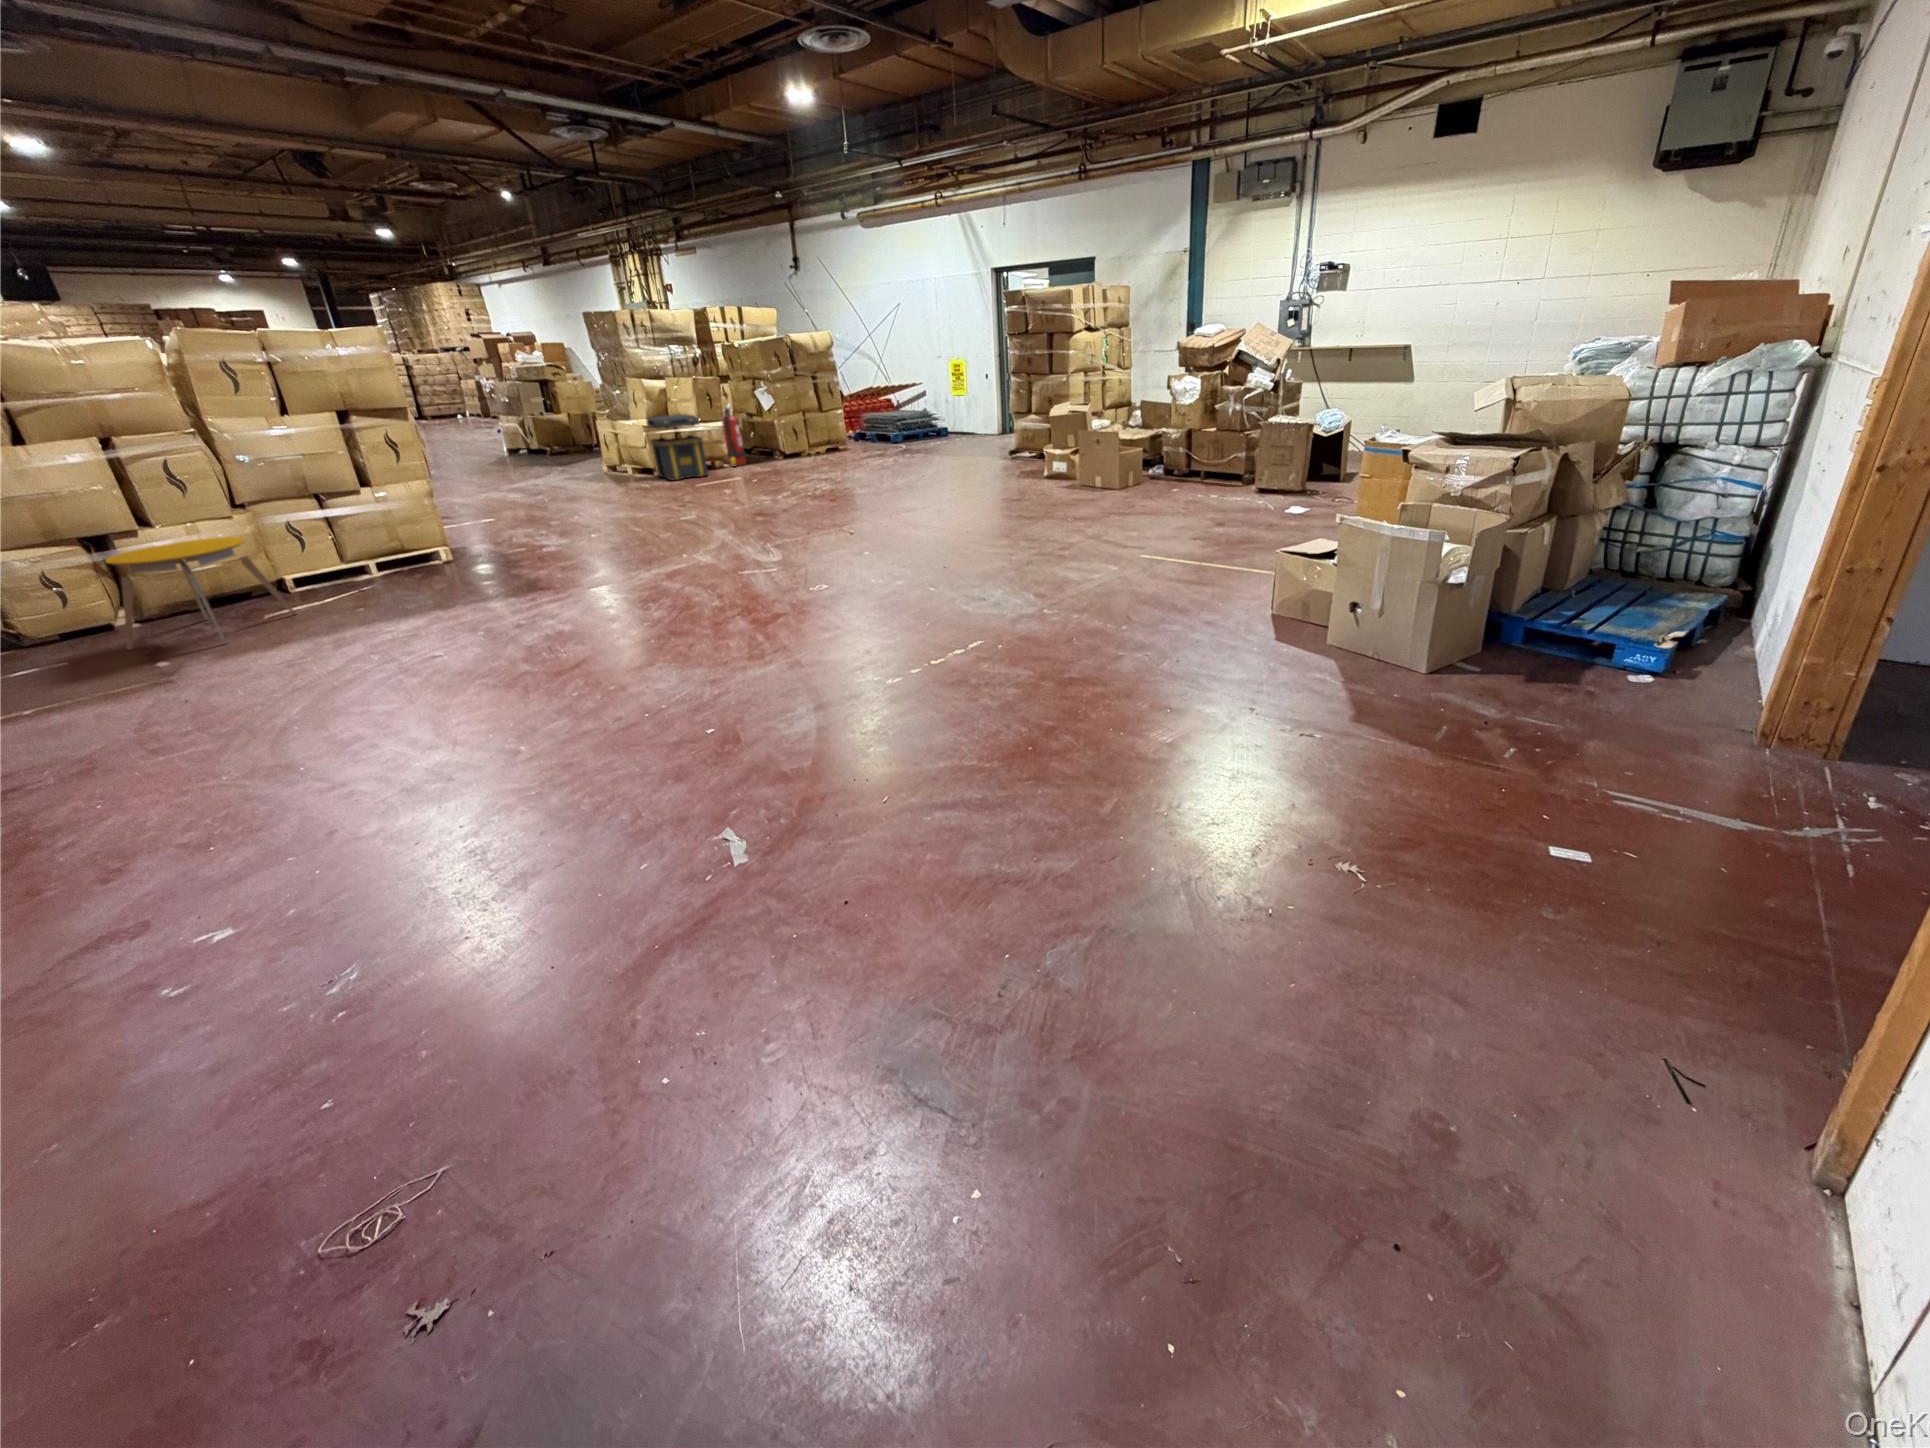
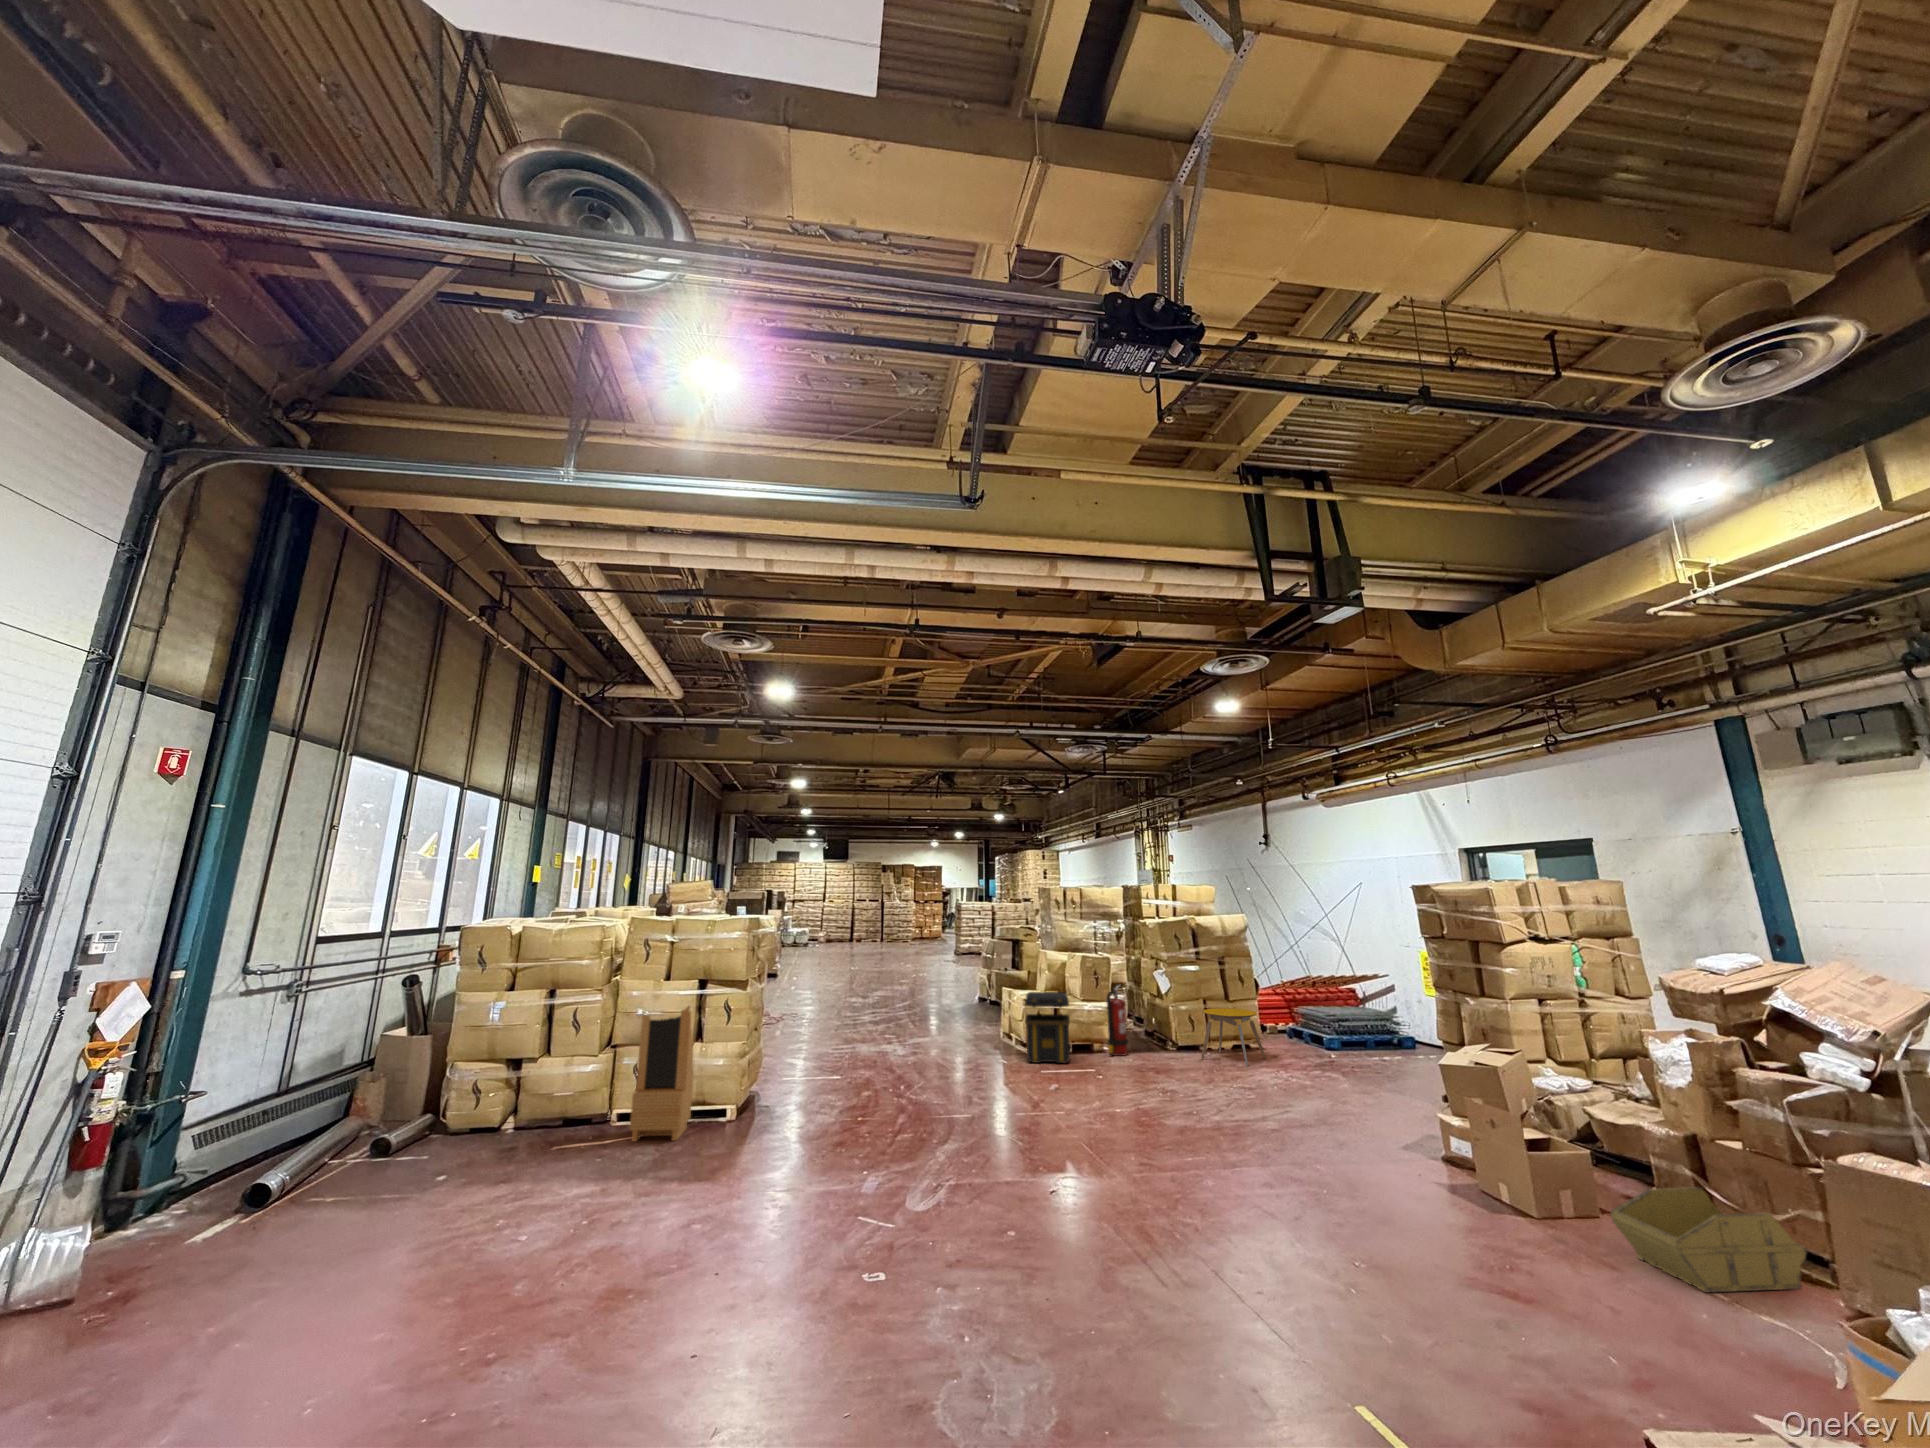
storage cabinet: none [288,425,422,594] -> present [630,1006,694,1141]
storage bin: none [1147,446,1218,490] -> present [1611,1187,1806,1293]
stool: present [105,537,296,650] -> present [1201,1008,1266,1066]

